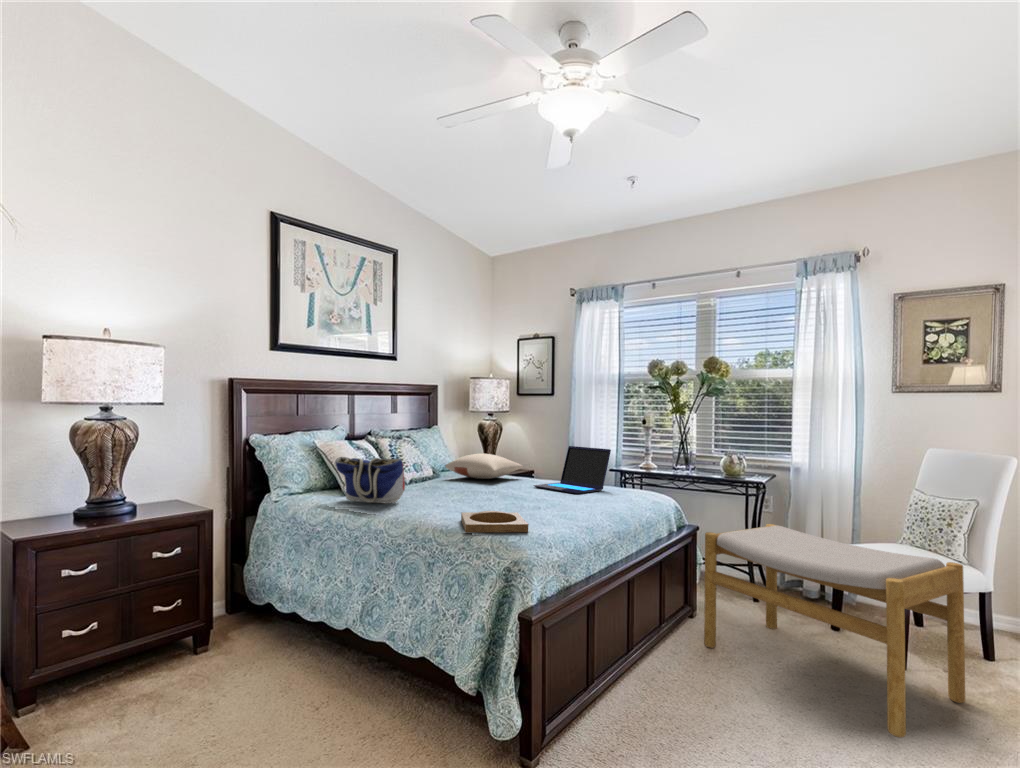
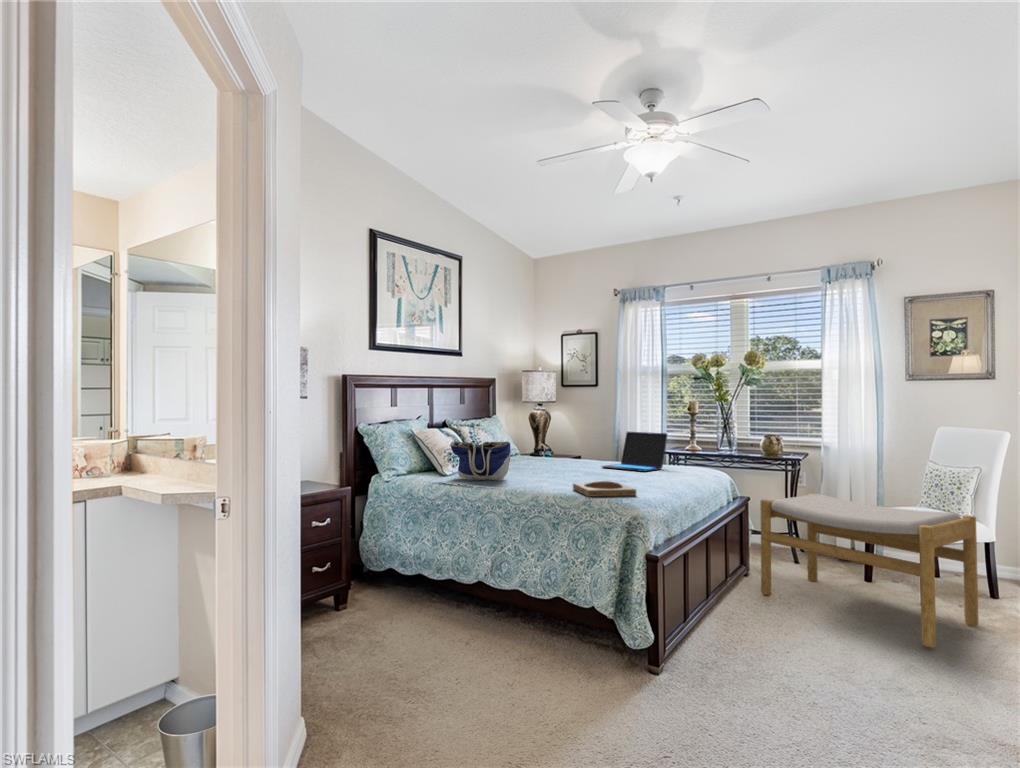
pillow: present [445,454,523,479] -> none [517,440,583,462]

